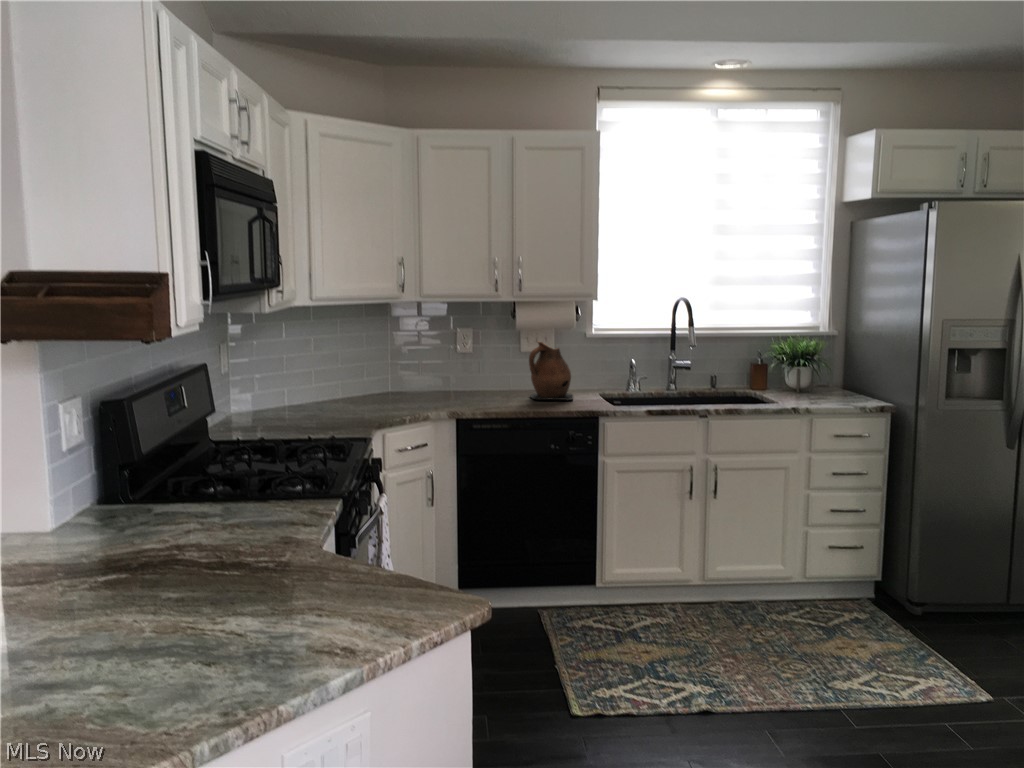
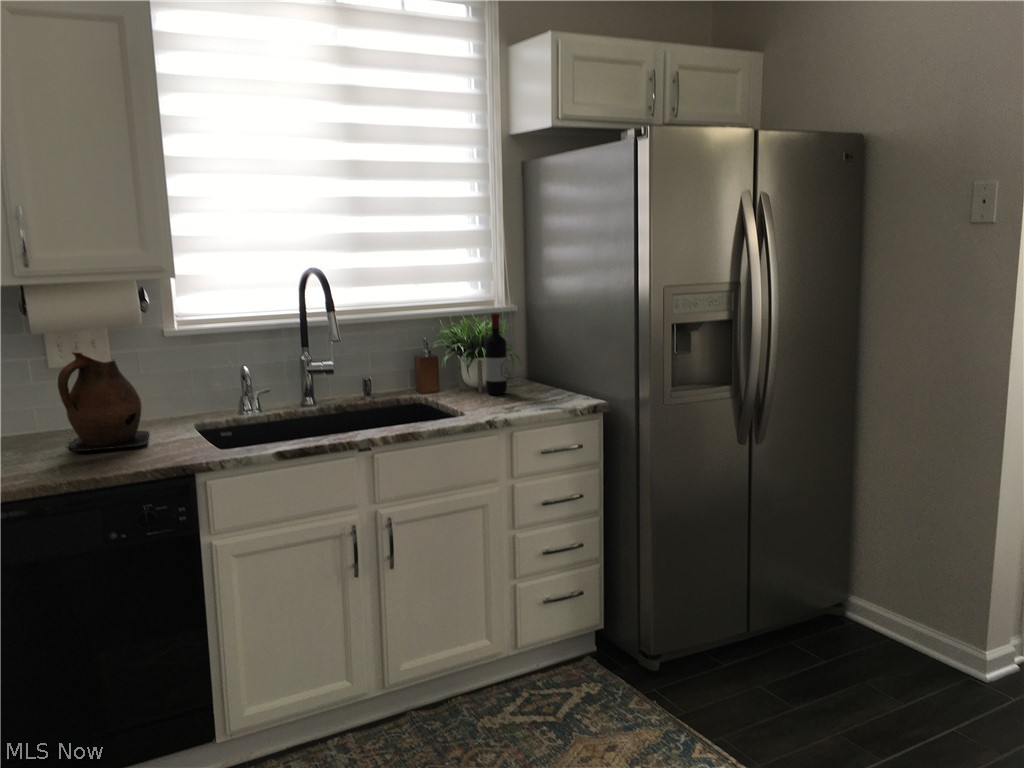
wine bottle: none [802,335,820,395] -> present [485,313,507,395]

